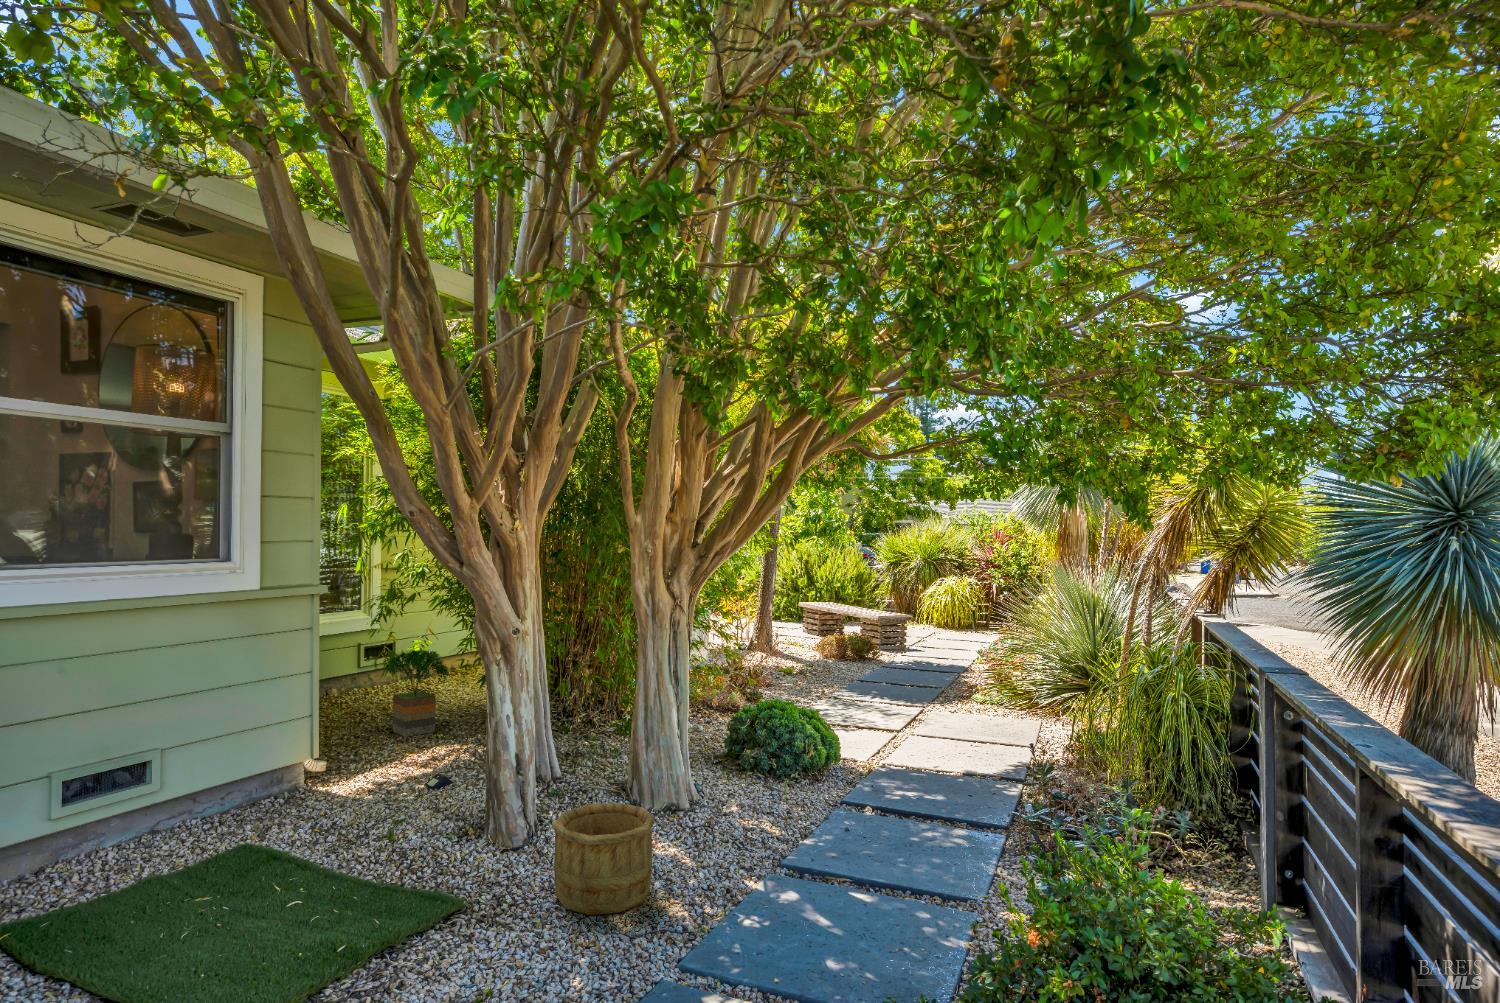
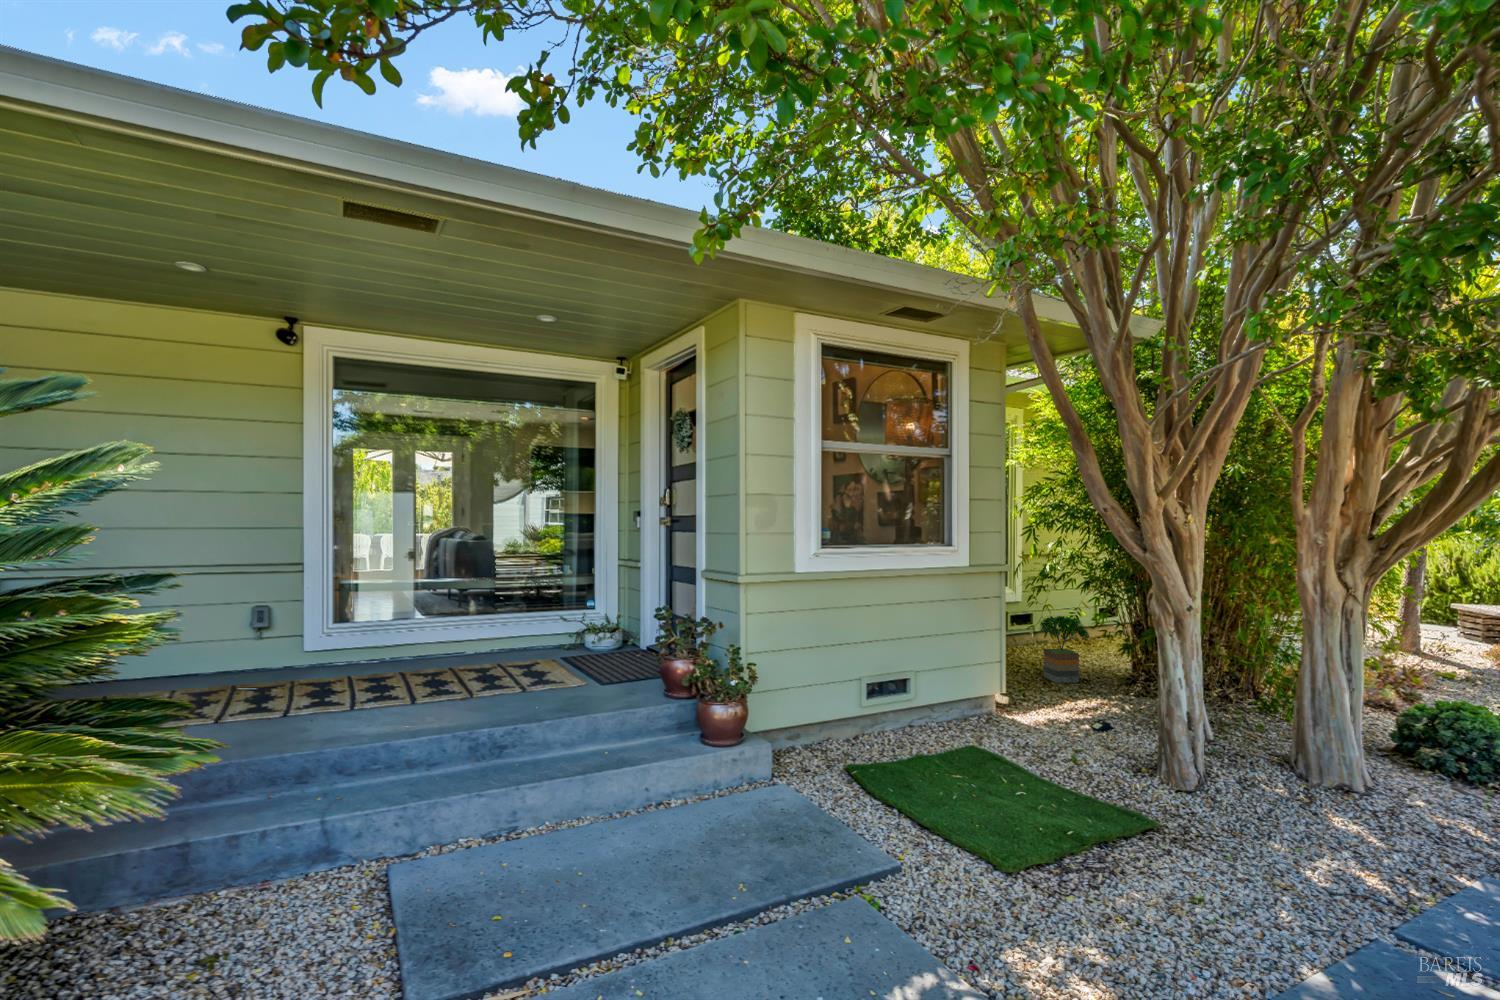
wooden bucket: present [552,803,655,915] -> none [1242,768,1358,874]

